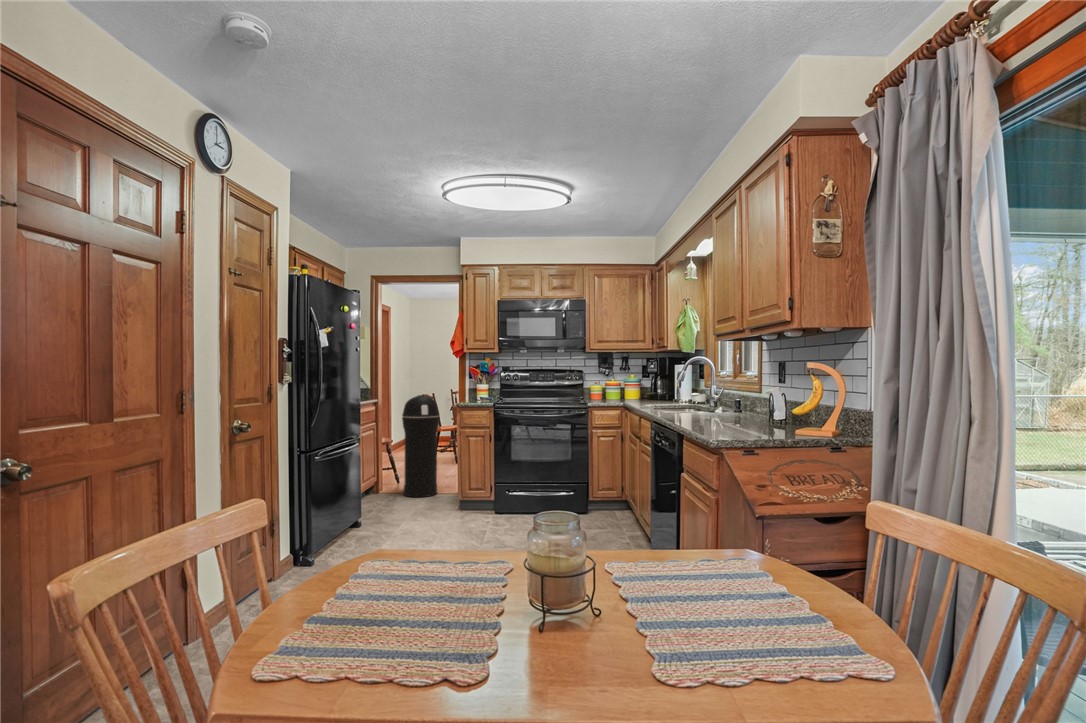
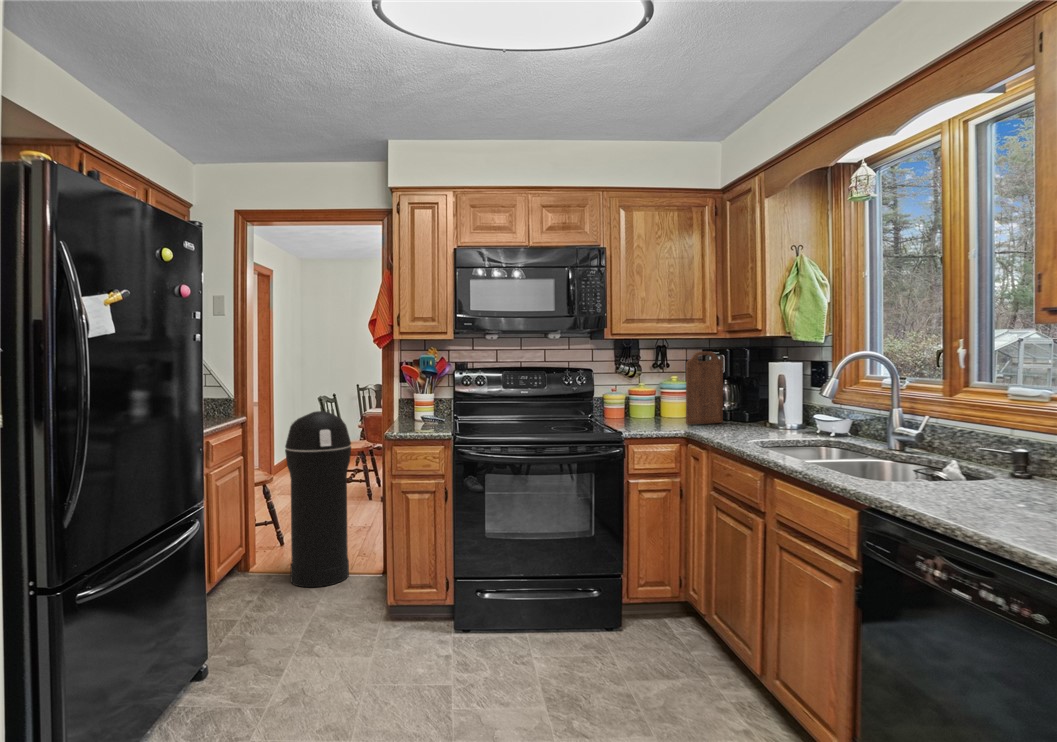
cutting board: none [631,359,655,402] -> present [686,352,723,424]

